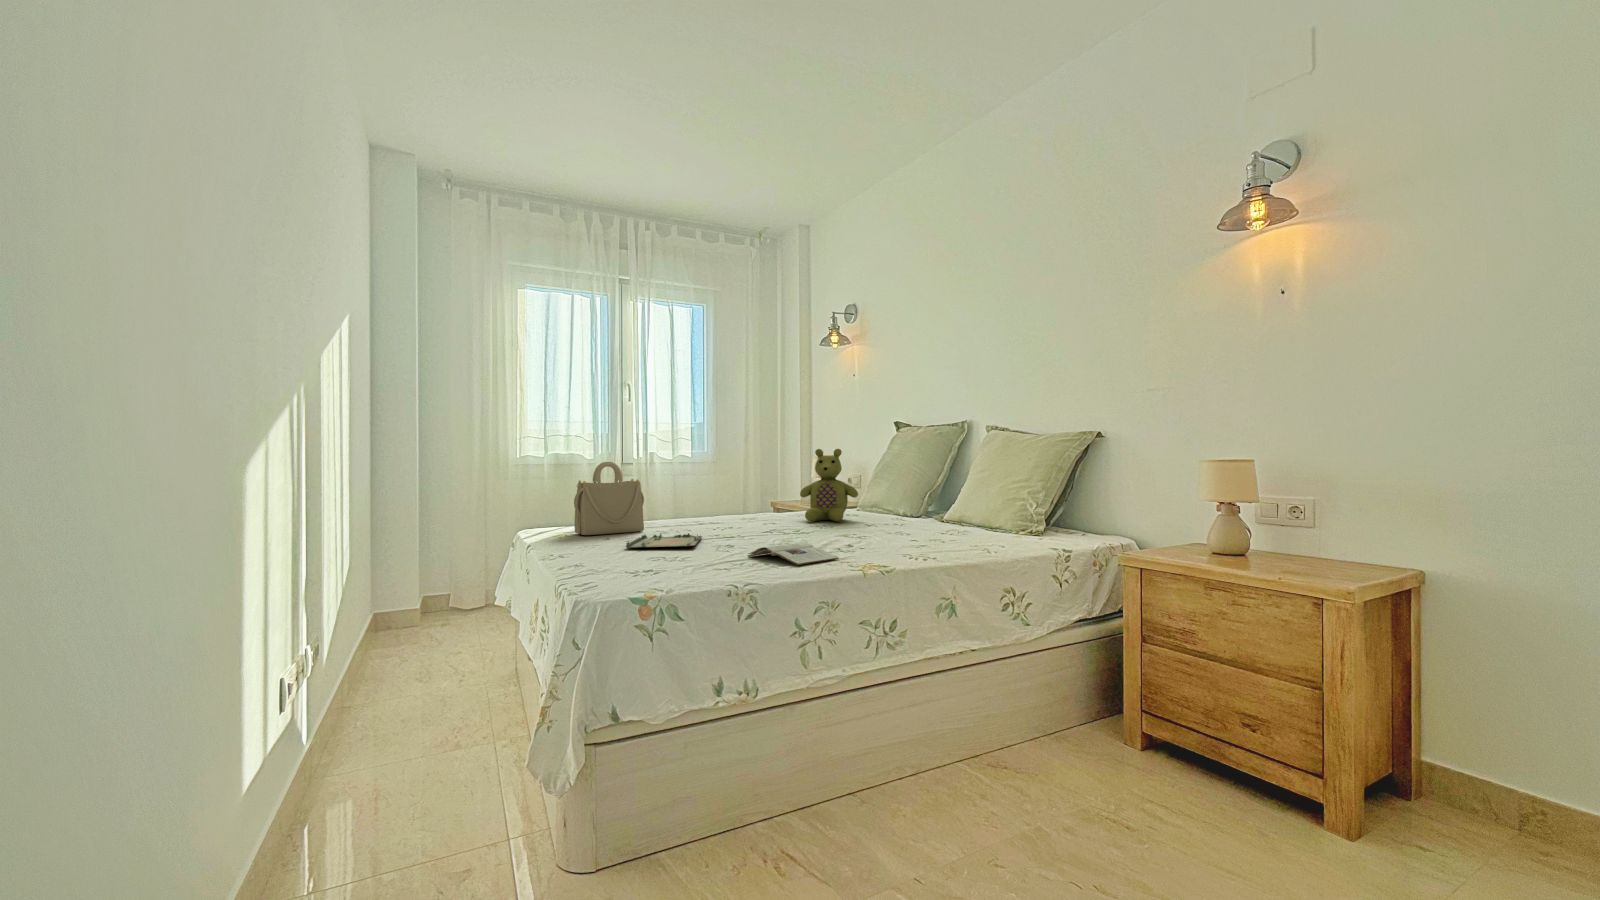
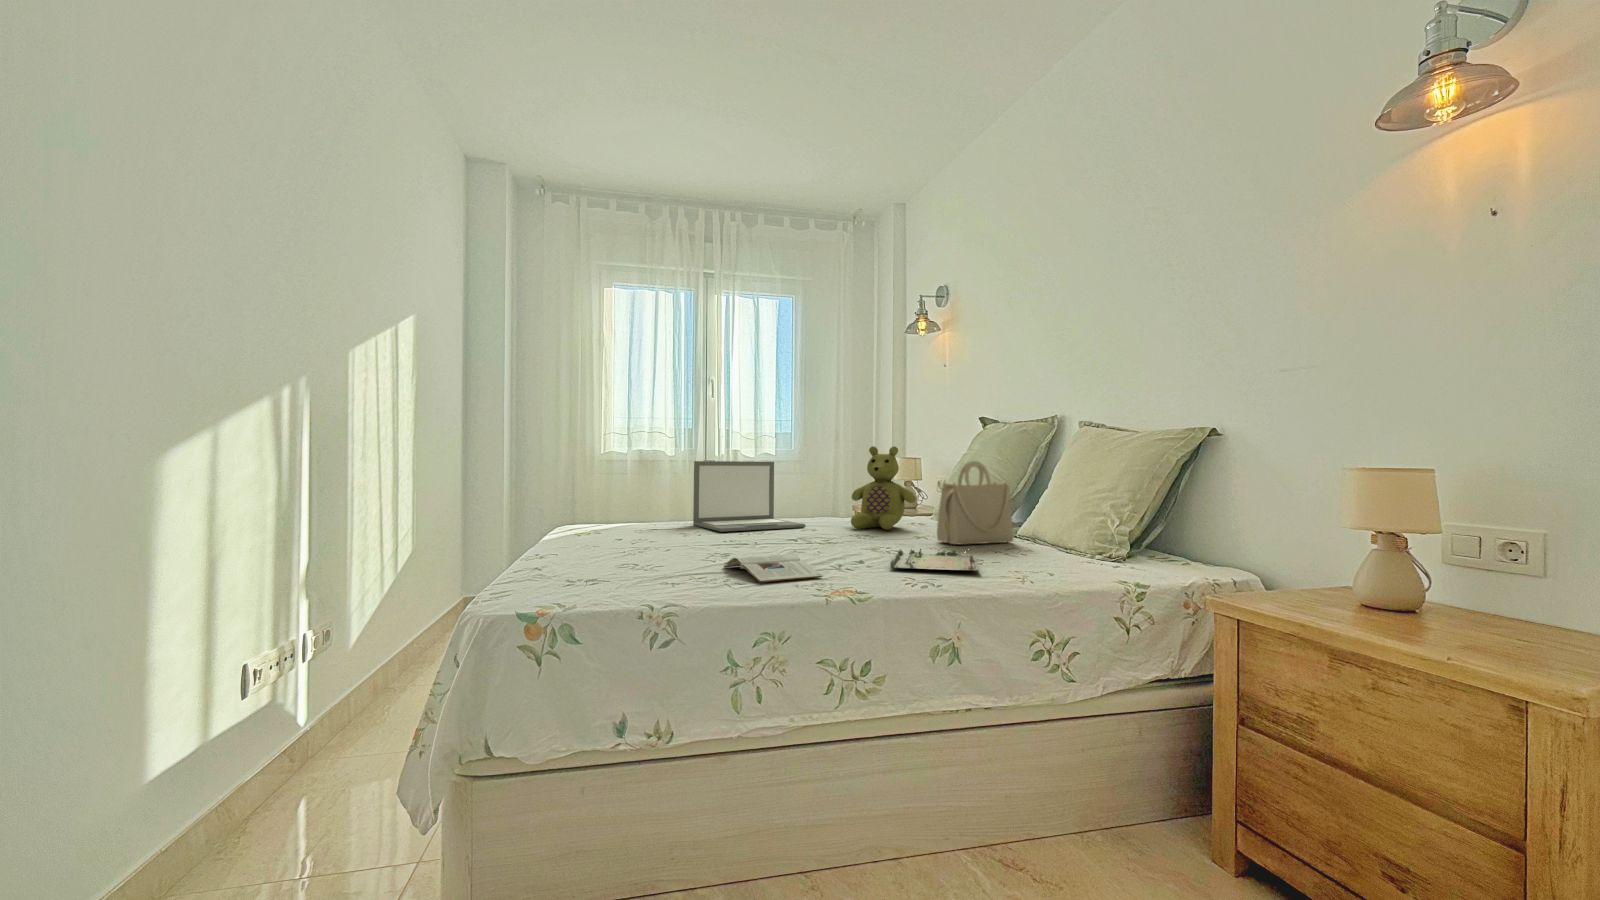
handbag: present [574,462,644,535] -> present [937,461,1014,544]
laptop: none [660,464,765,529] -> present [693,461,805,532]
tray: present [626,530,702,549] -> present [890,547,980,571]

